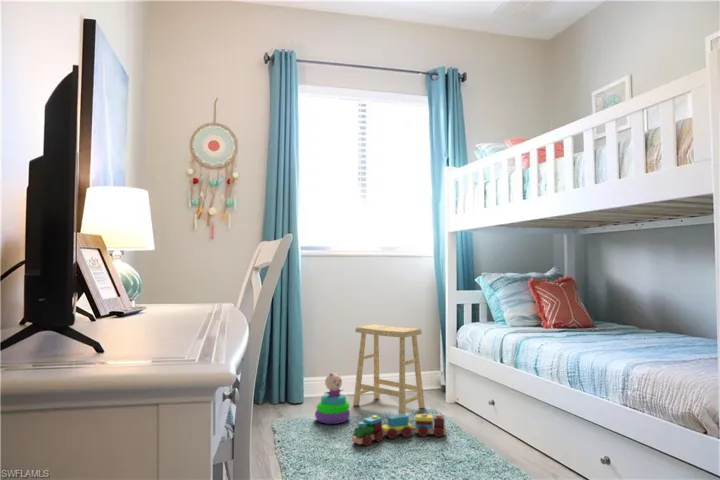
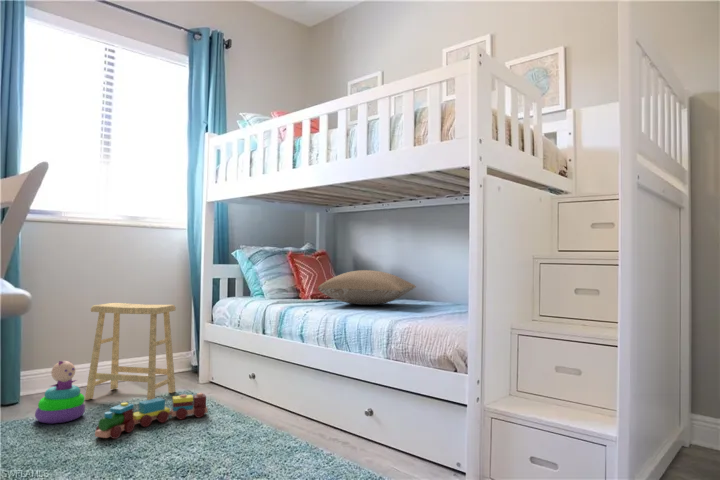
pillow: none [552,302,678,340] -> present [318,270,416,305]

